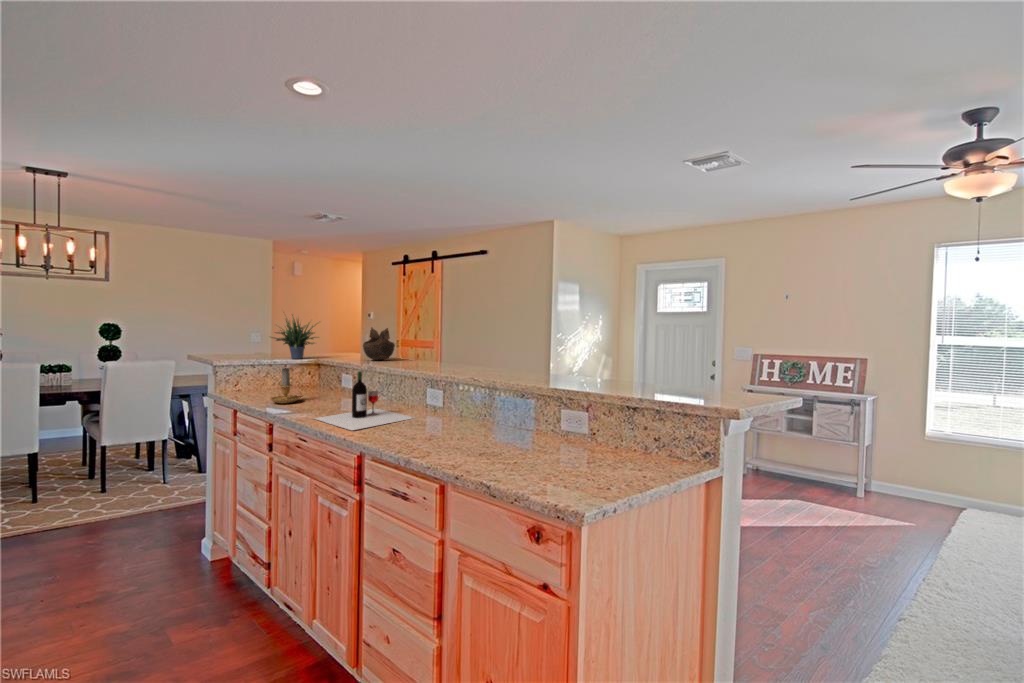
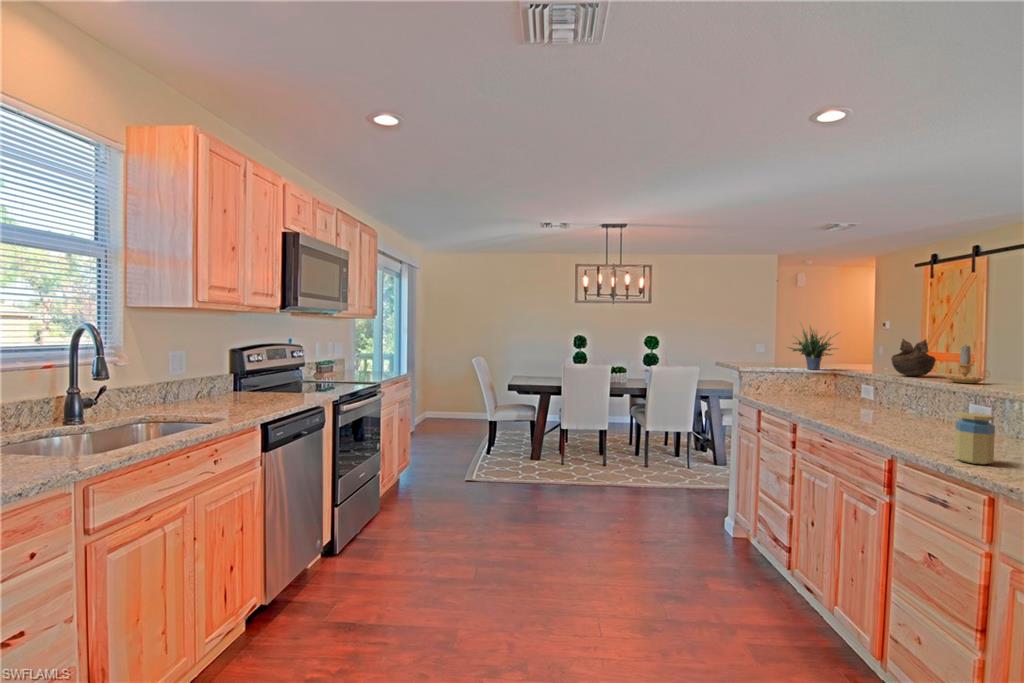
candle: present [270,368,307,403] -> present [946,345,990,384]
wine bottle: present [314,371,414,430] -> none [837,383,963,439]
jar: none [412,399,441,449] -> present [955,412,995,465]

